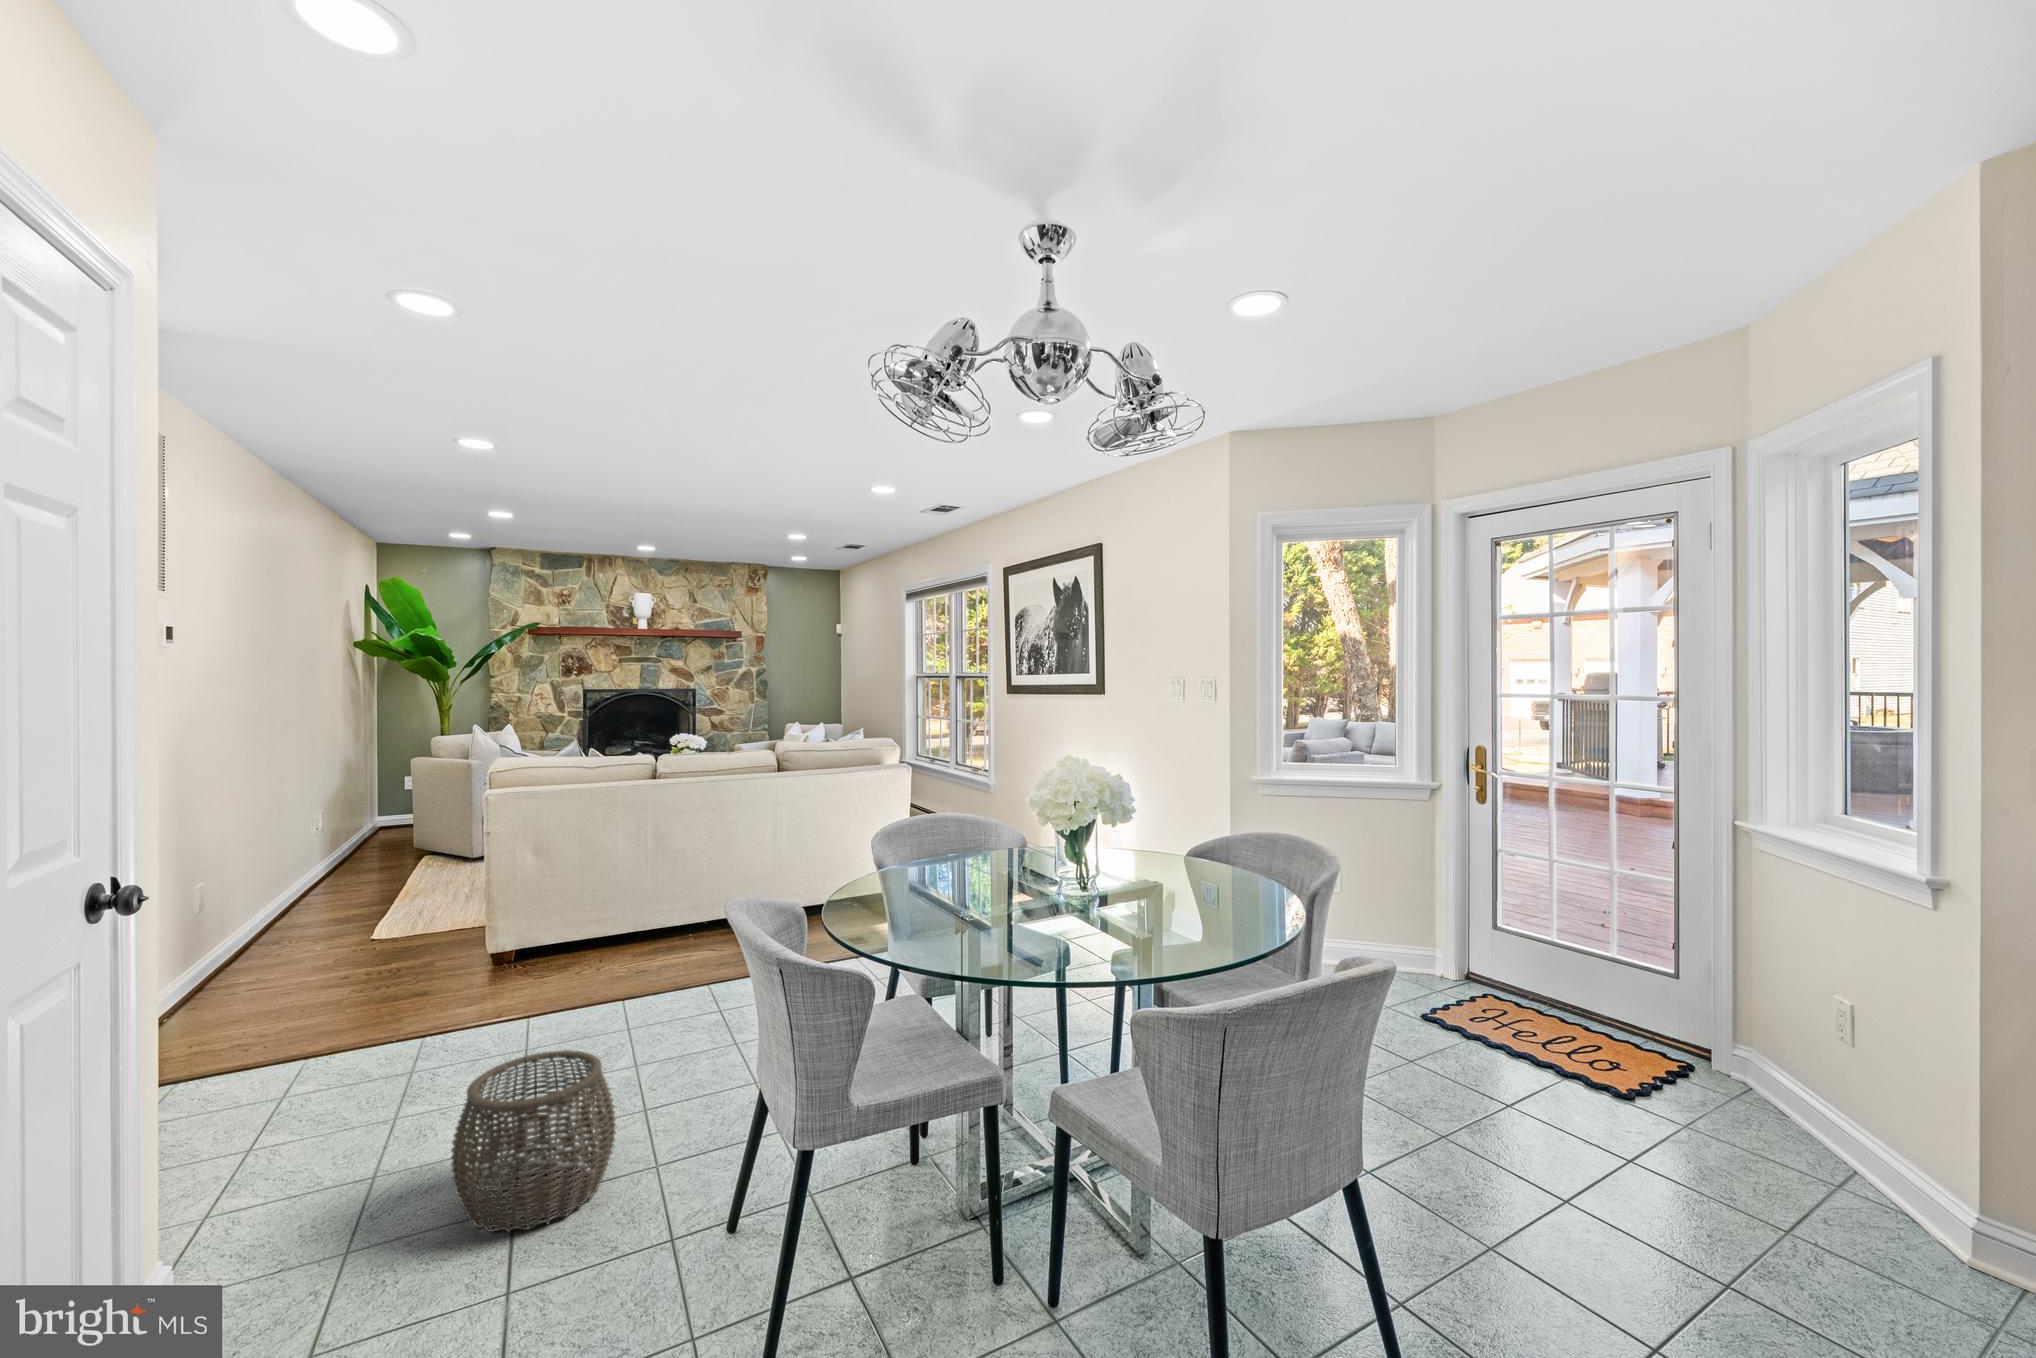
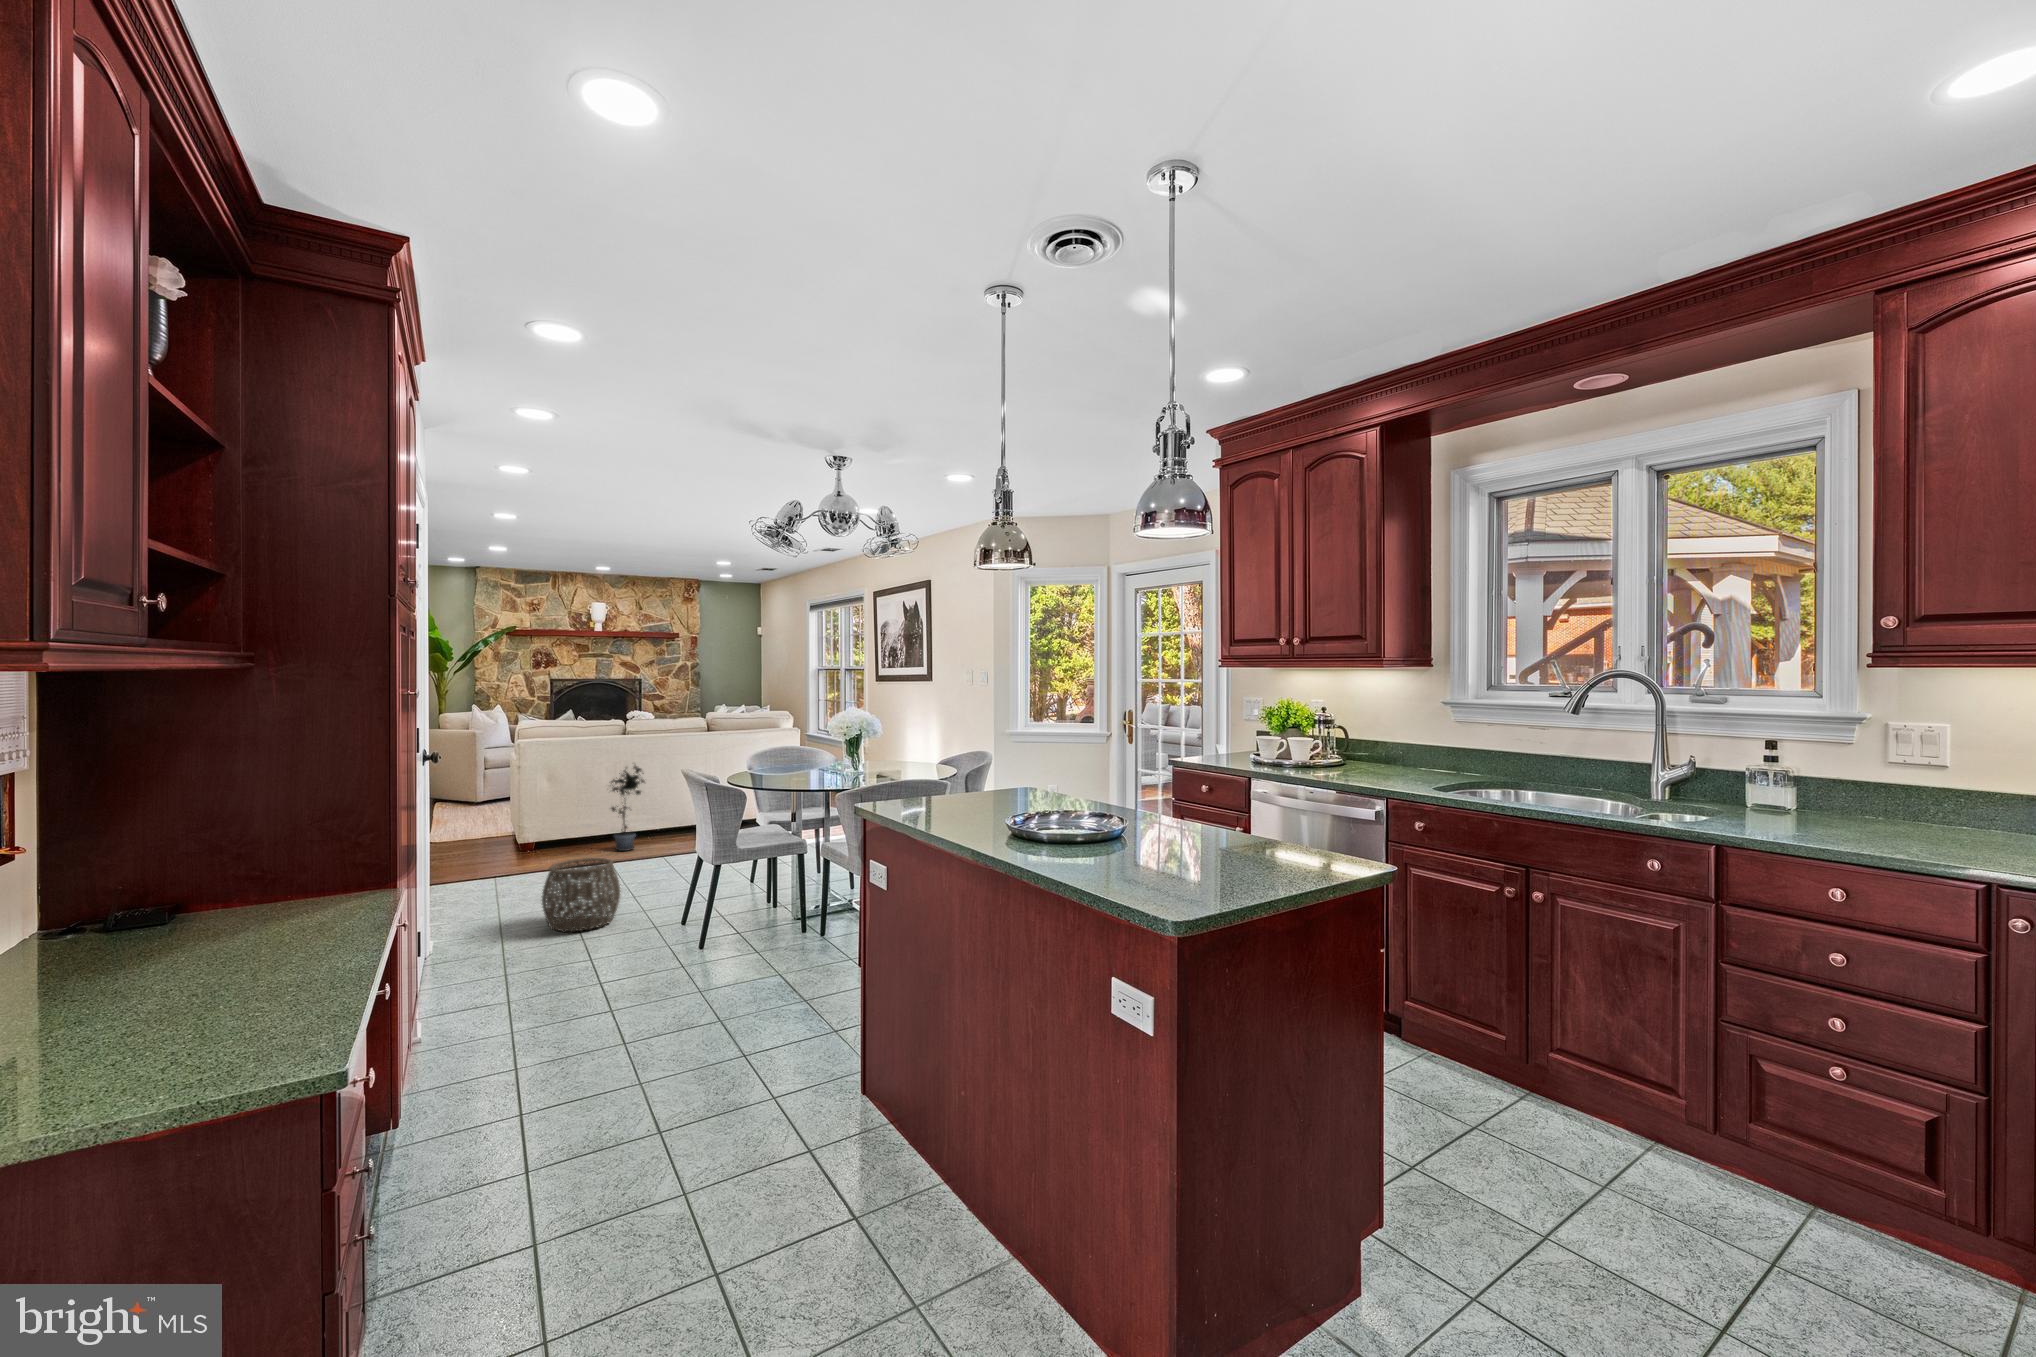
potted plant: none [622,822,688,963] -> present [611,766,644,851]

